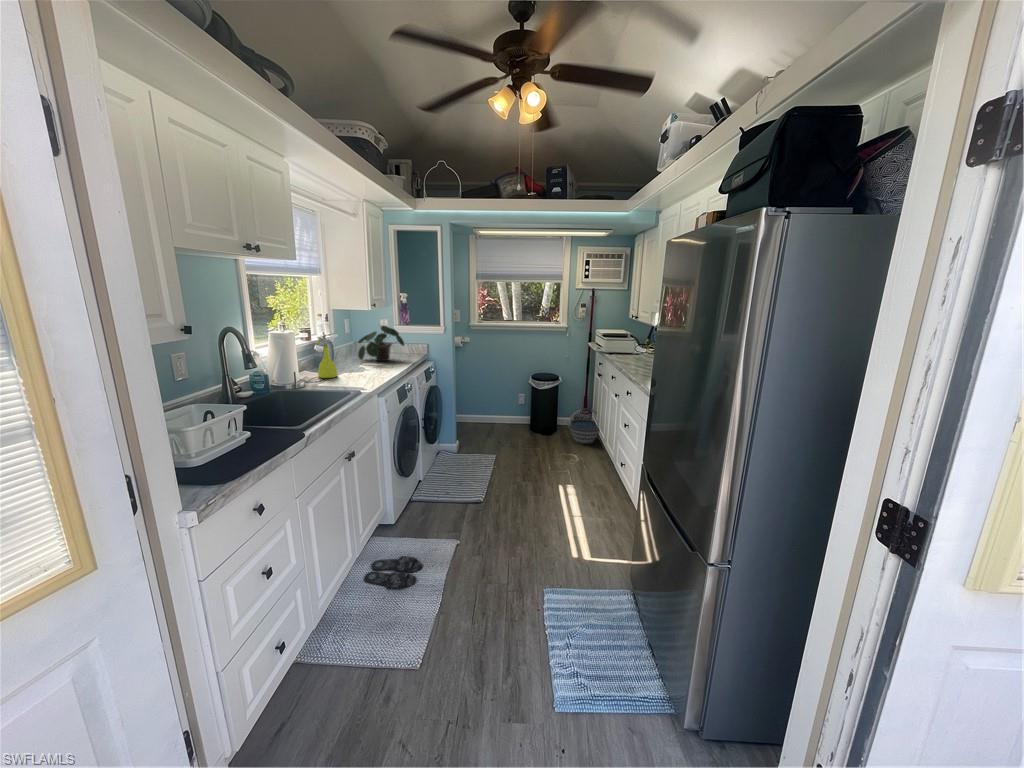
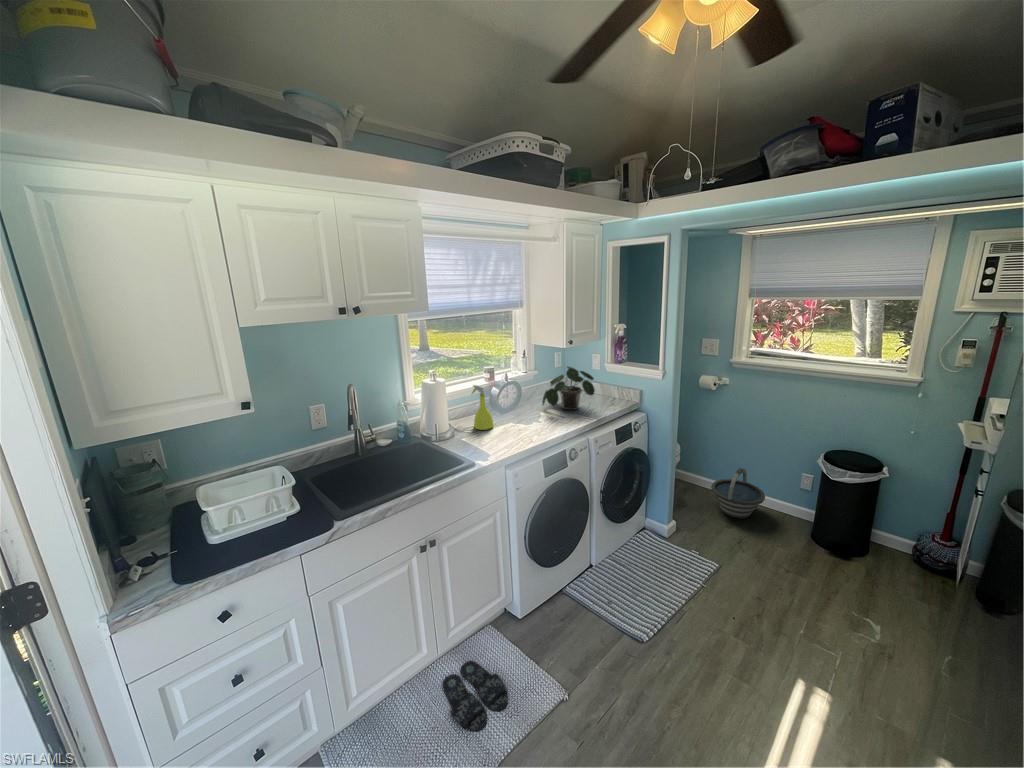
bucket: present [567,408,600,444] -> present [711,468,765,518]

